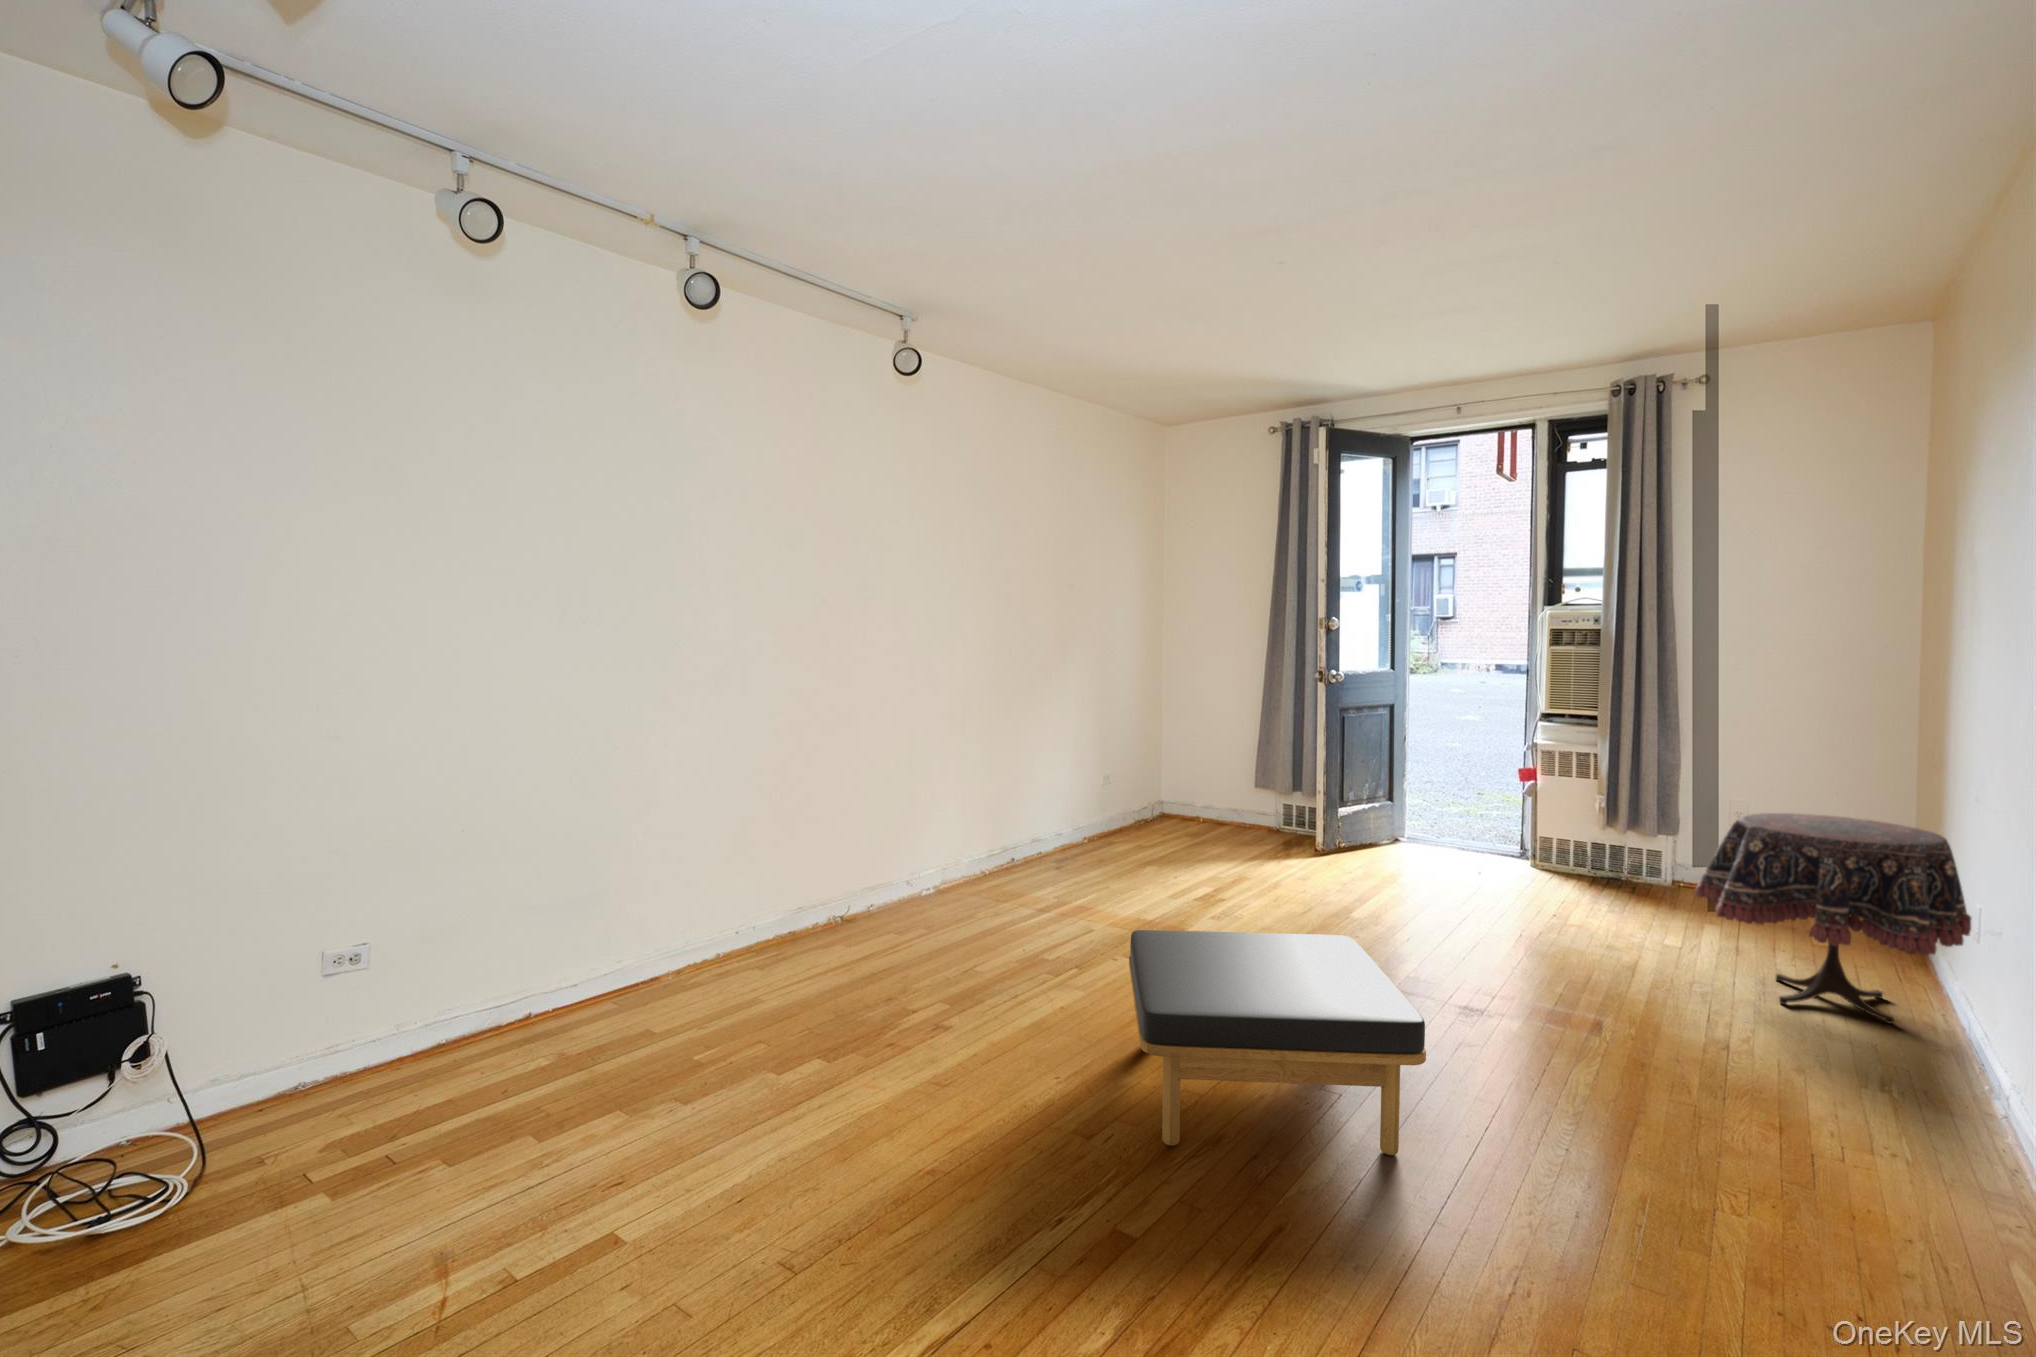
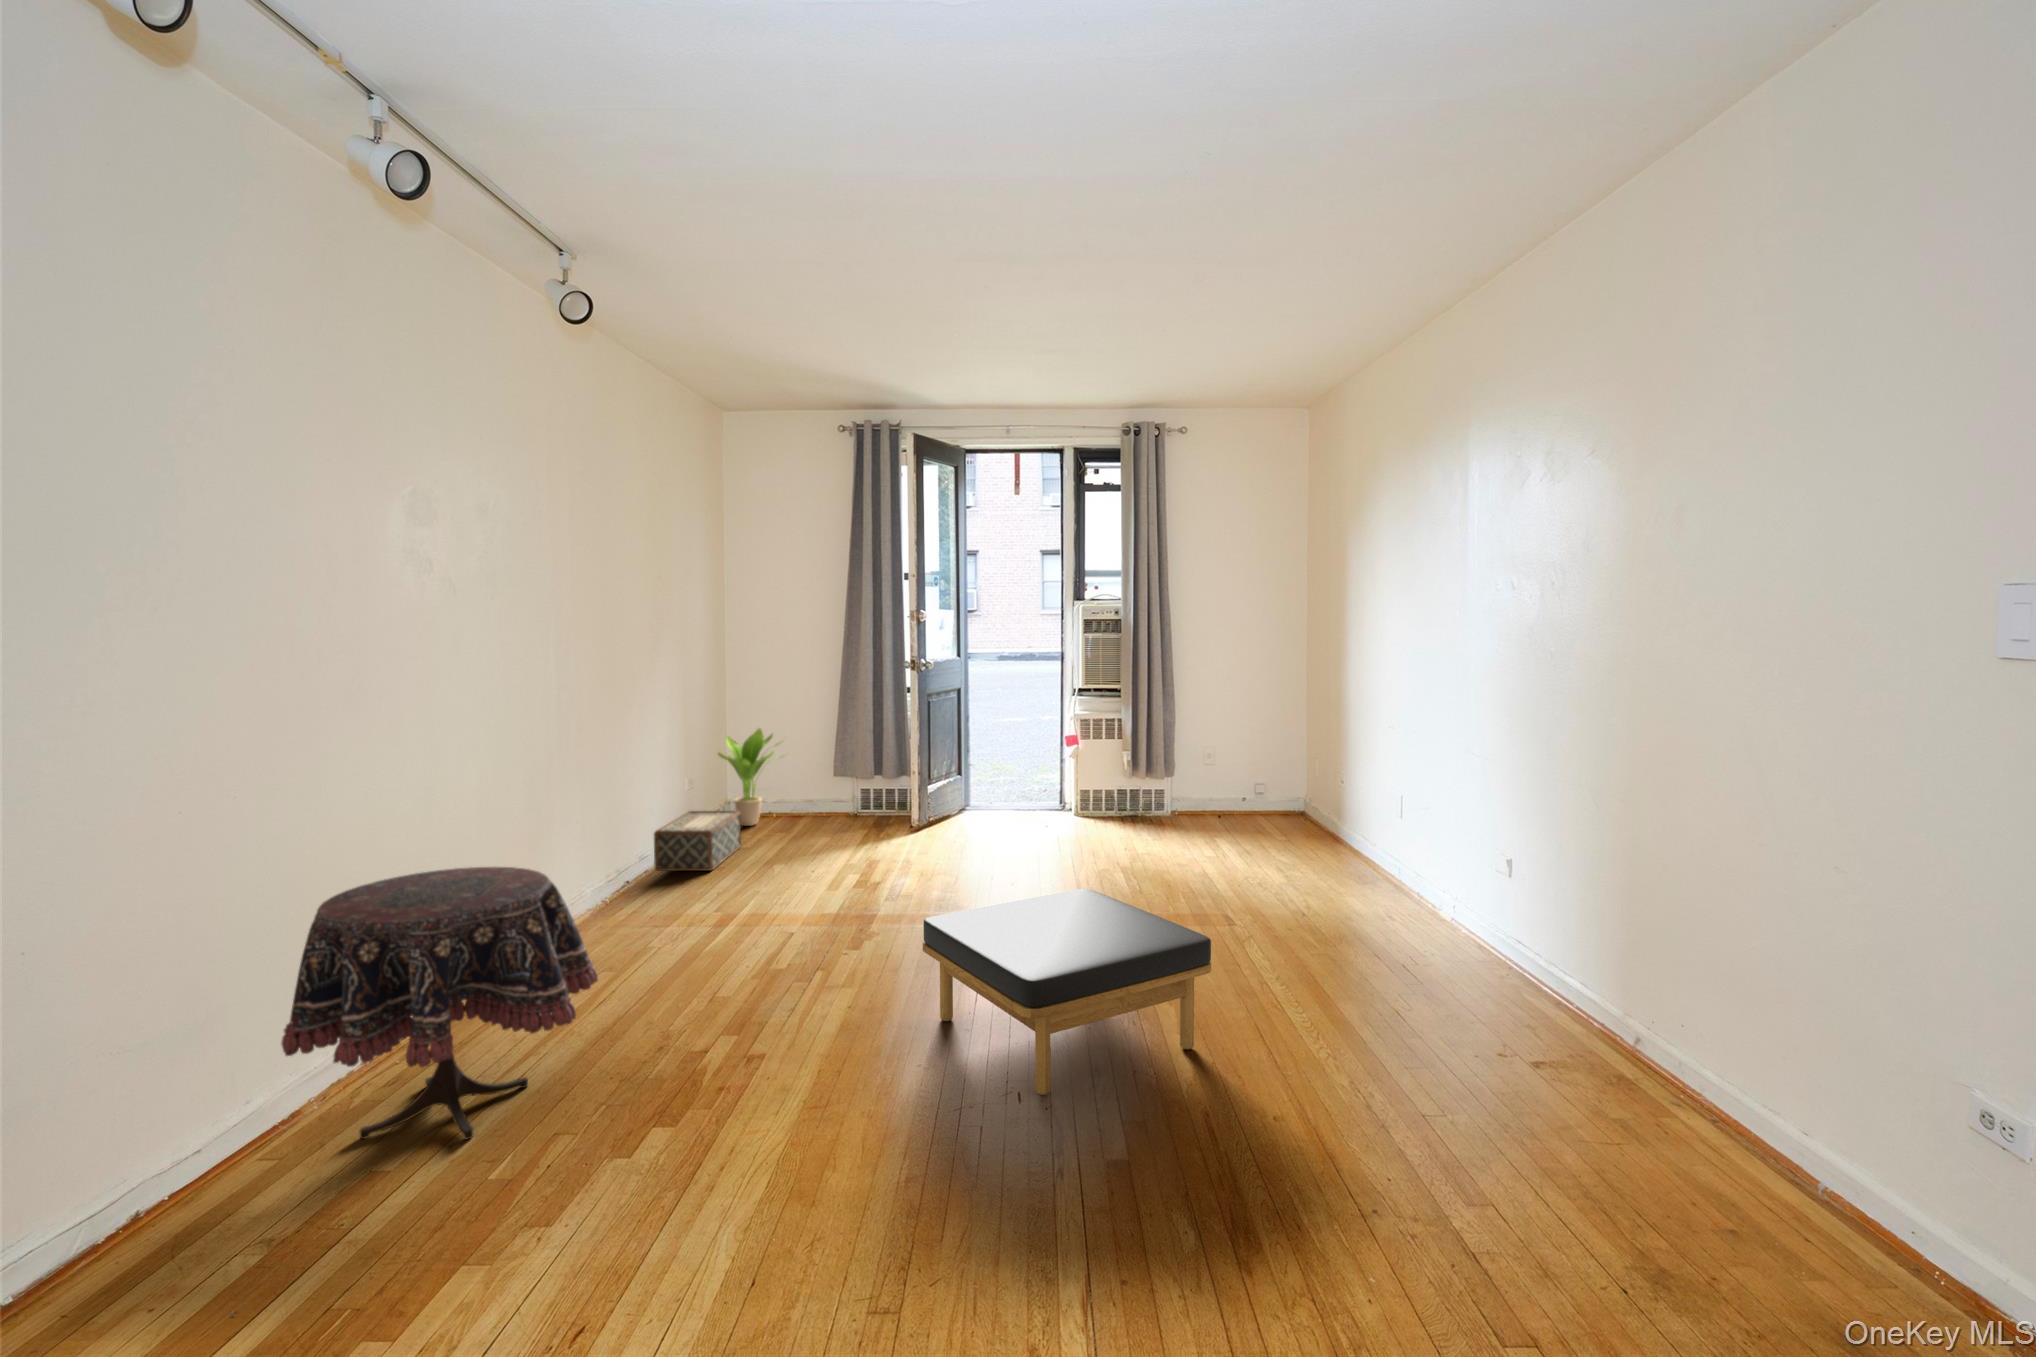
potted plant: none [1132,732,1203,828] -> present [718,728,773,826]
woven basket: none [1045,805,1137,862] -> present [654,811,741,871]
side table: present [1695,813,1971,1024] -> present [282,867,598,1139]

